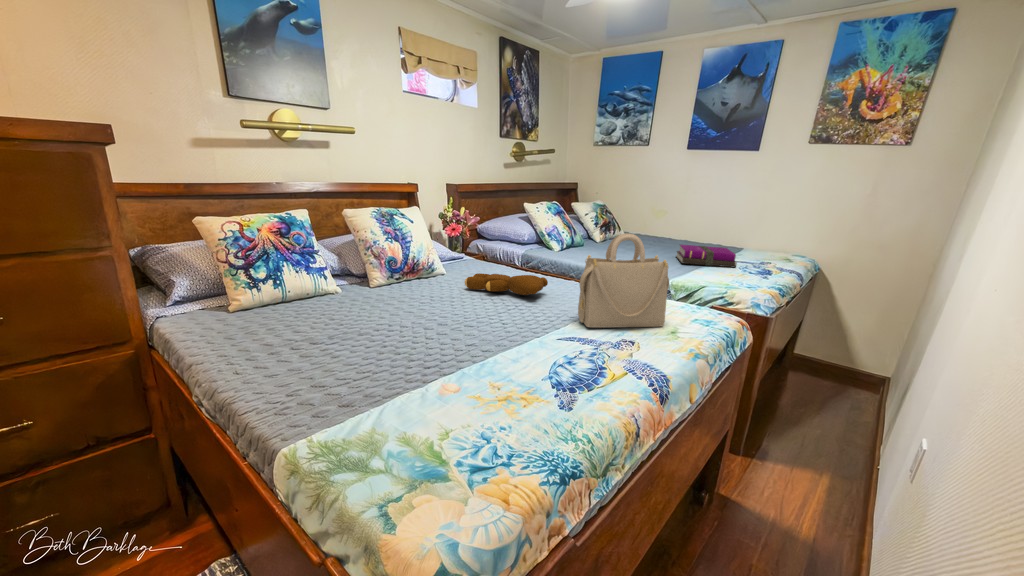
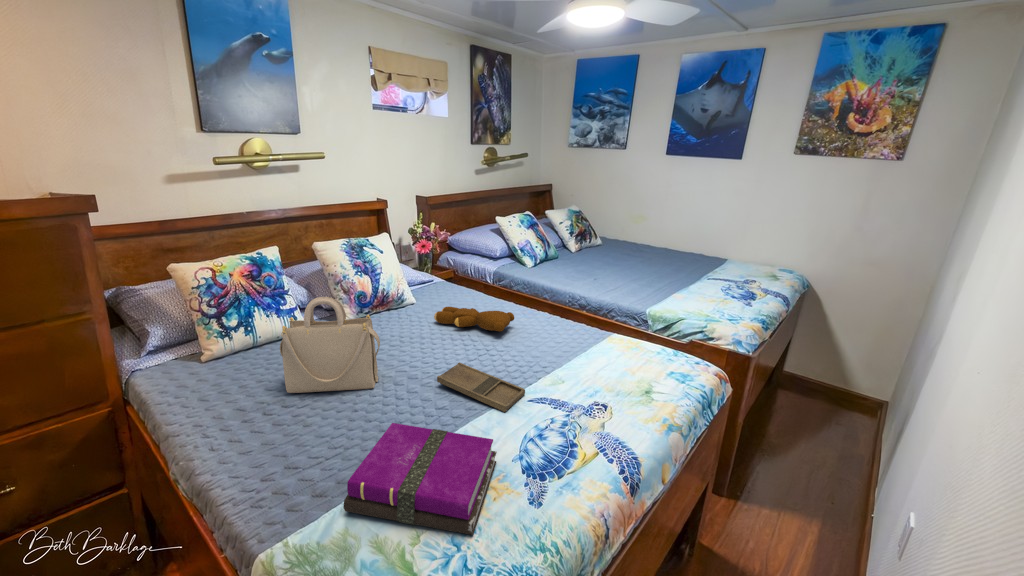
handbag: present [578,233,669,328] -> present [280,297,380,393]
notebook: present [676,245,737,267] -> present [344,423,497,535]
tray: none [470,316,566,362] -> present [437,362,525,412]

